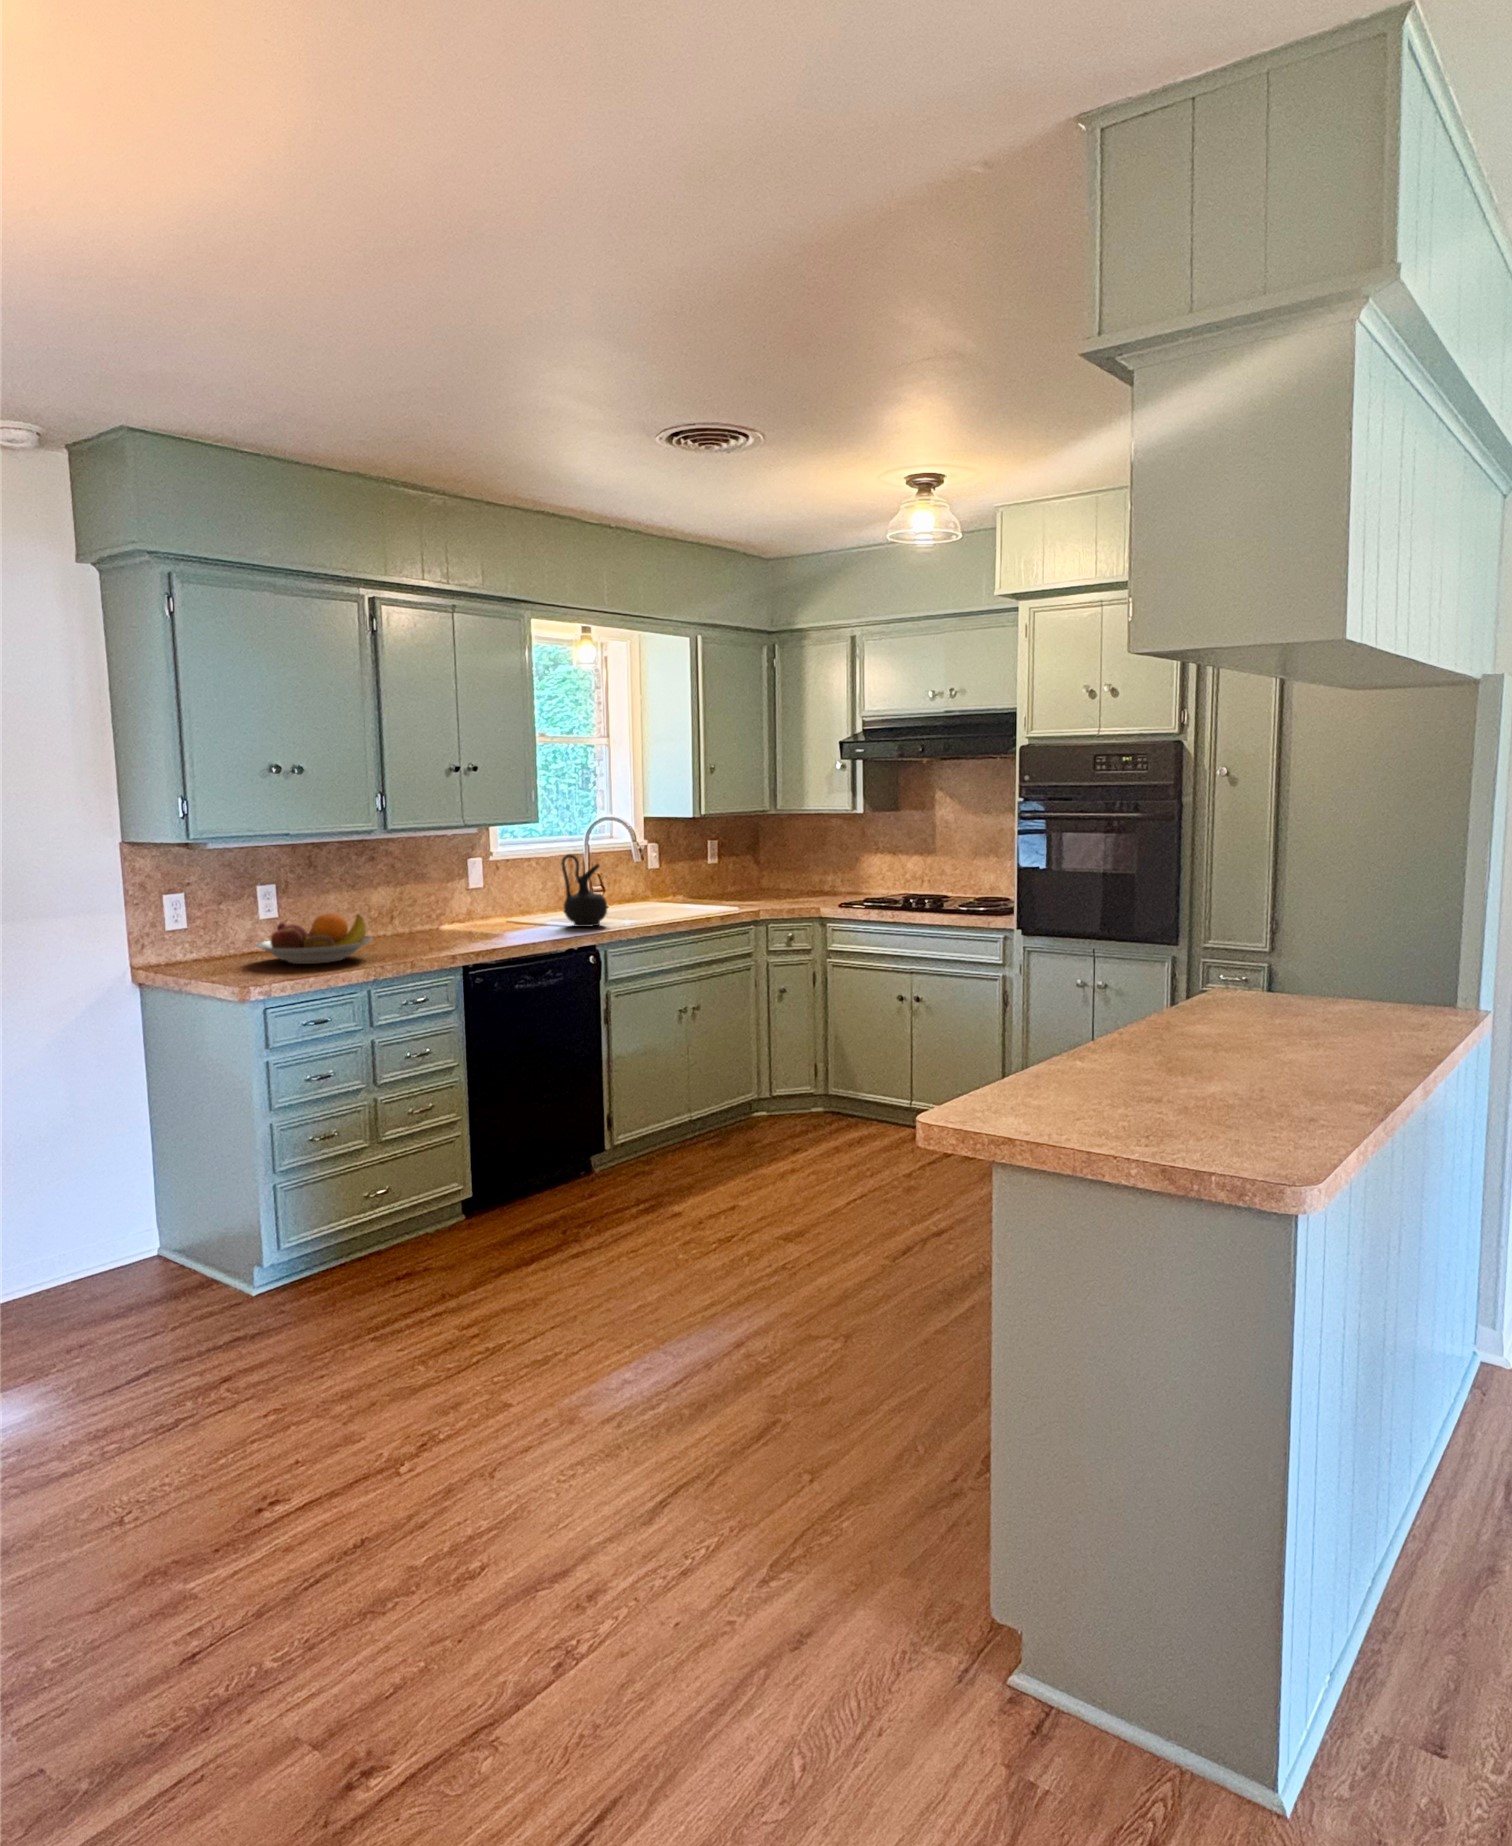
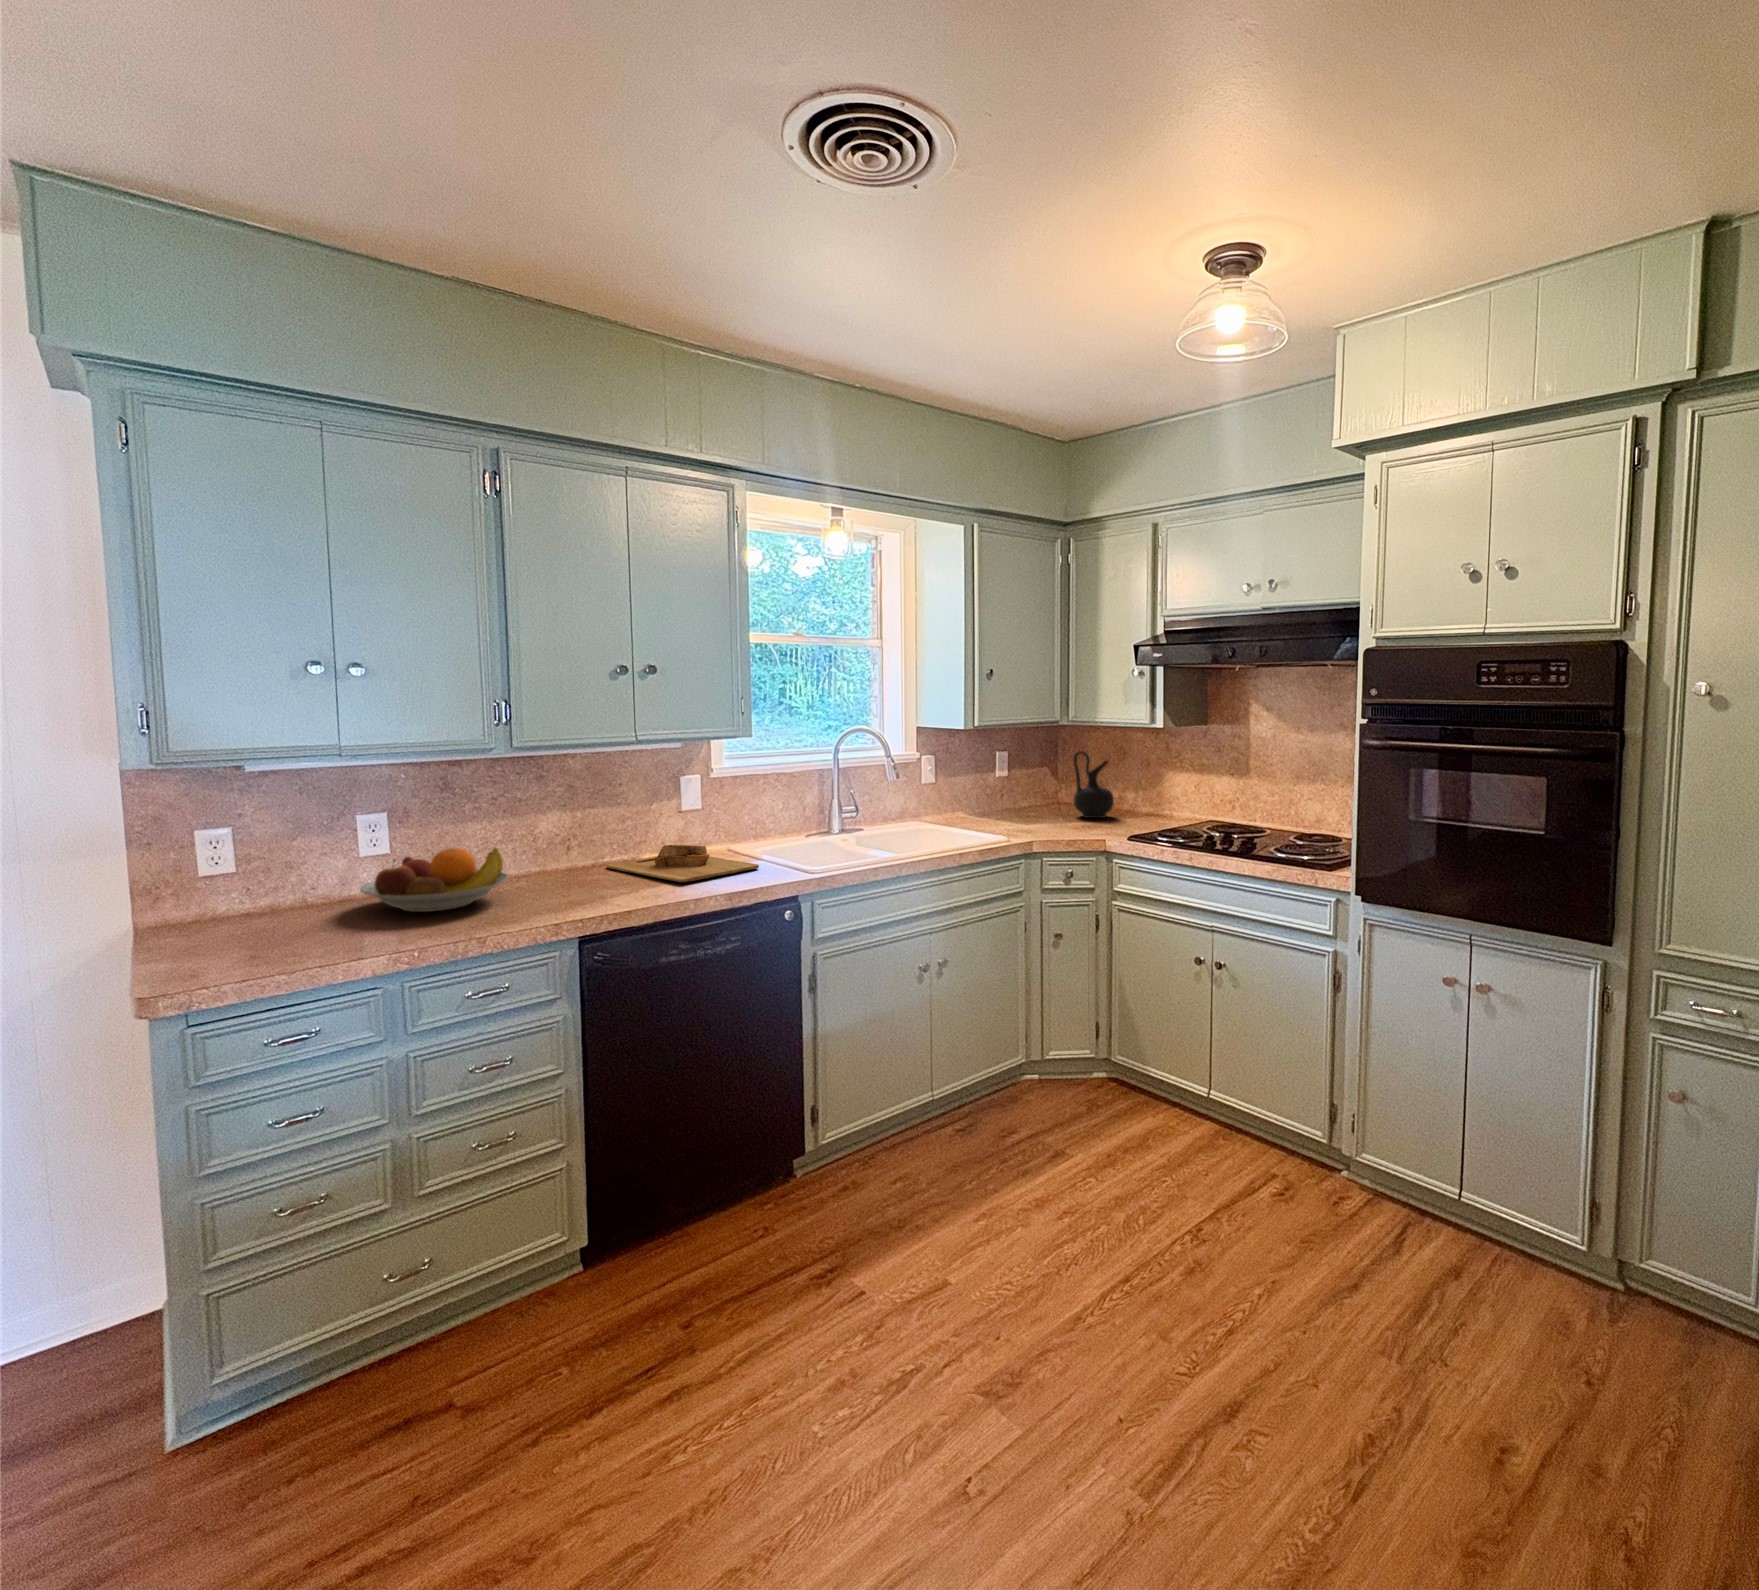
ceramic jug: present [561,854,607,927] -> present [1073,751,1114,818]
cutting board: none [419,915,553,941] -> present [607,845,759,882]

